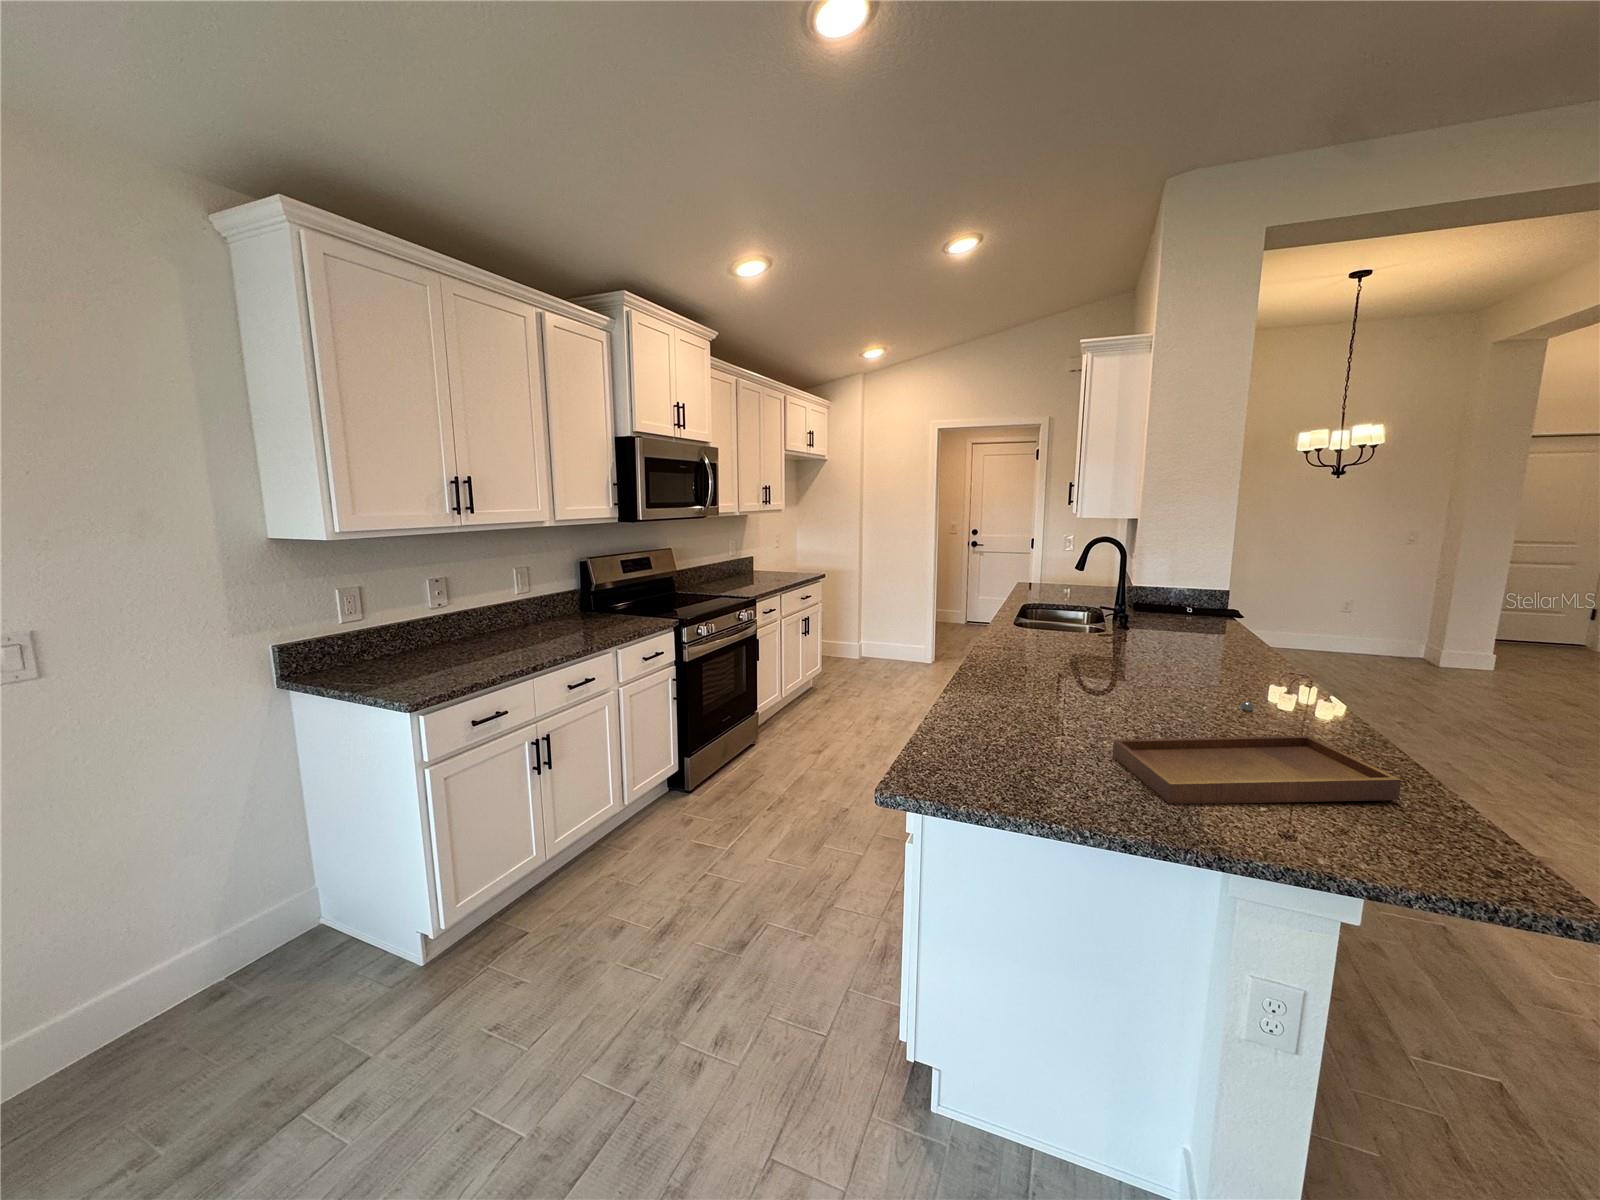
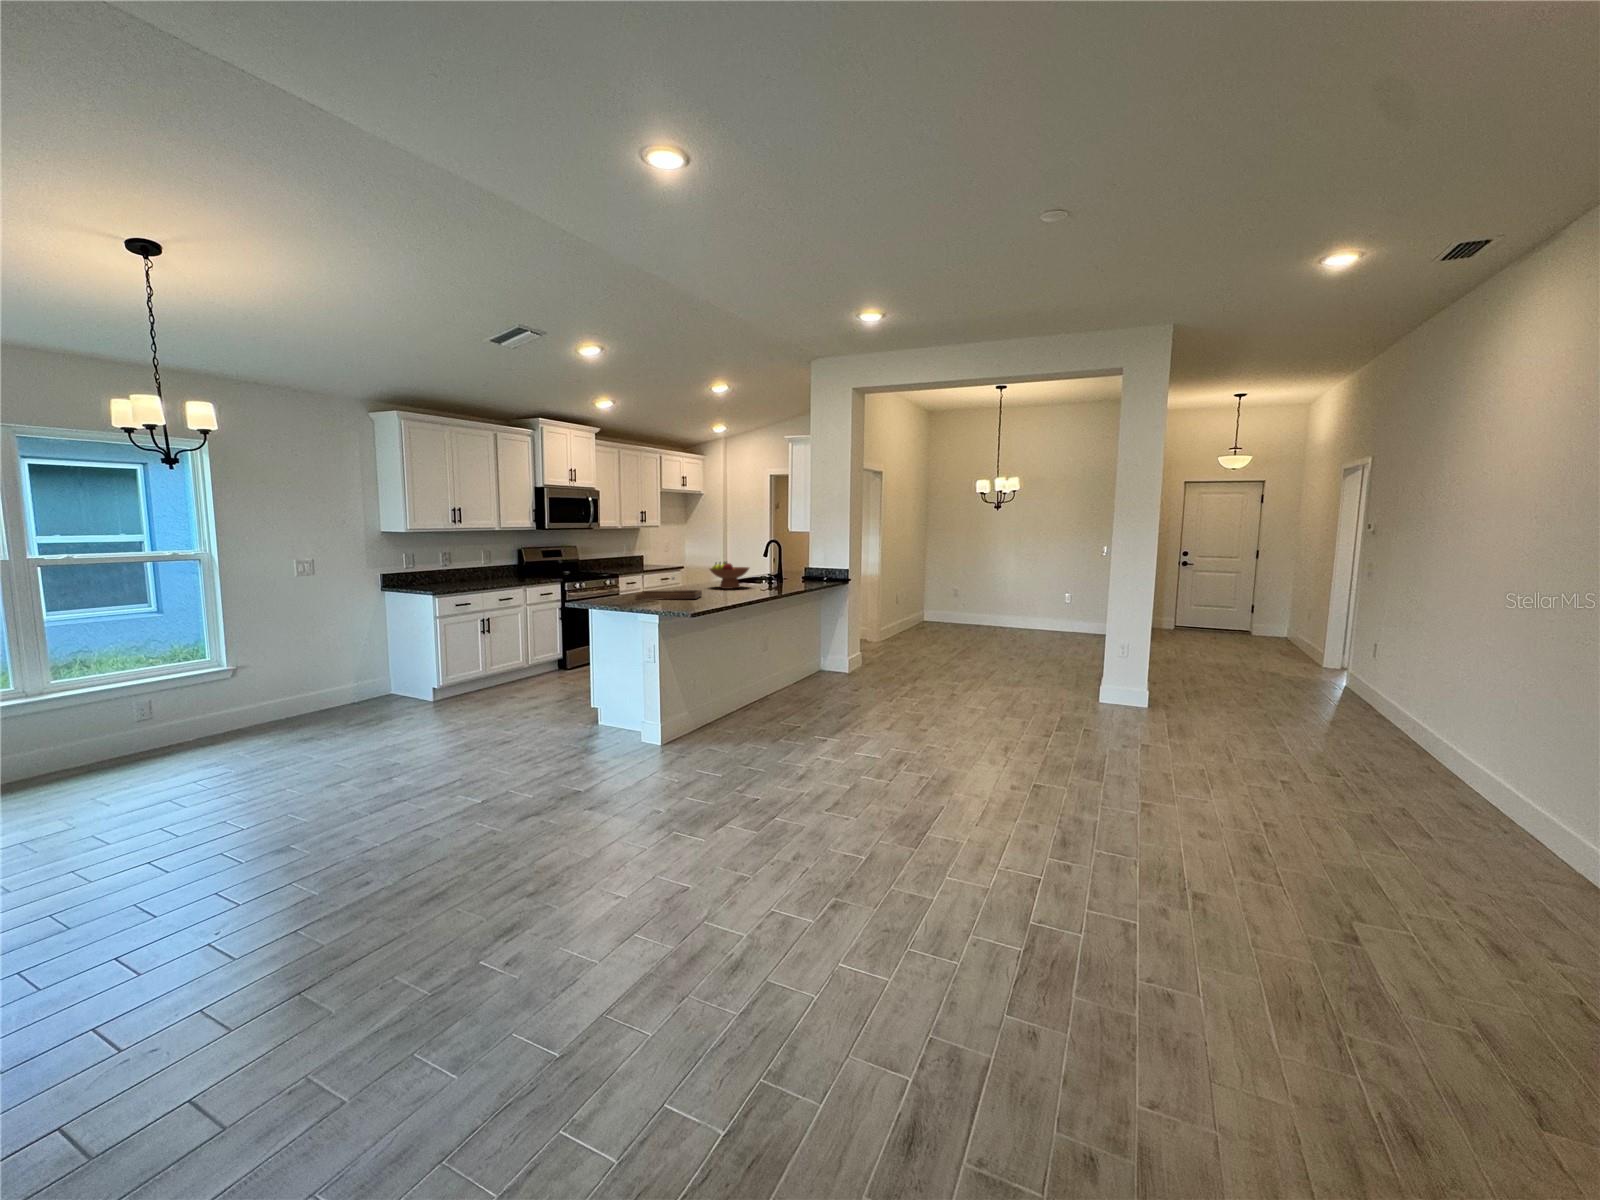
fruit bowl: none [1128,608,1254,682] -> present [710,562,749,589]

